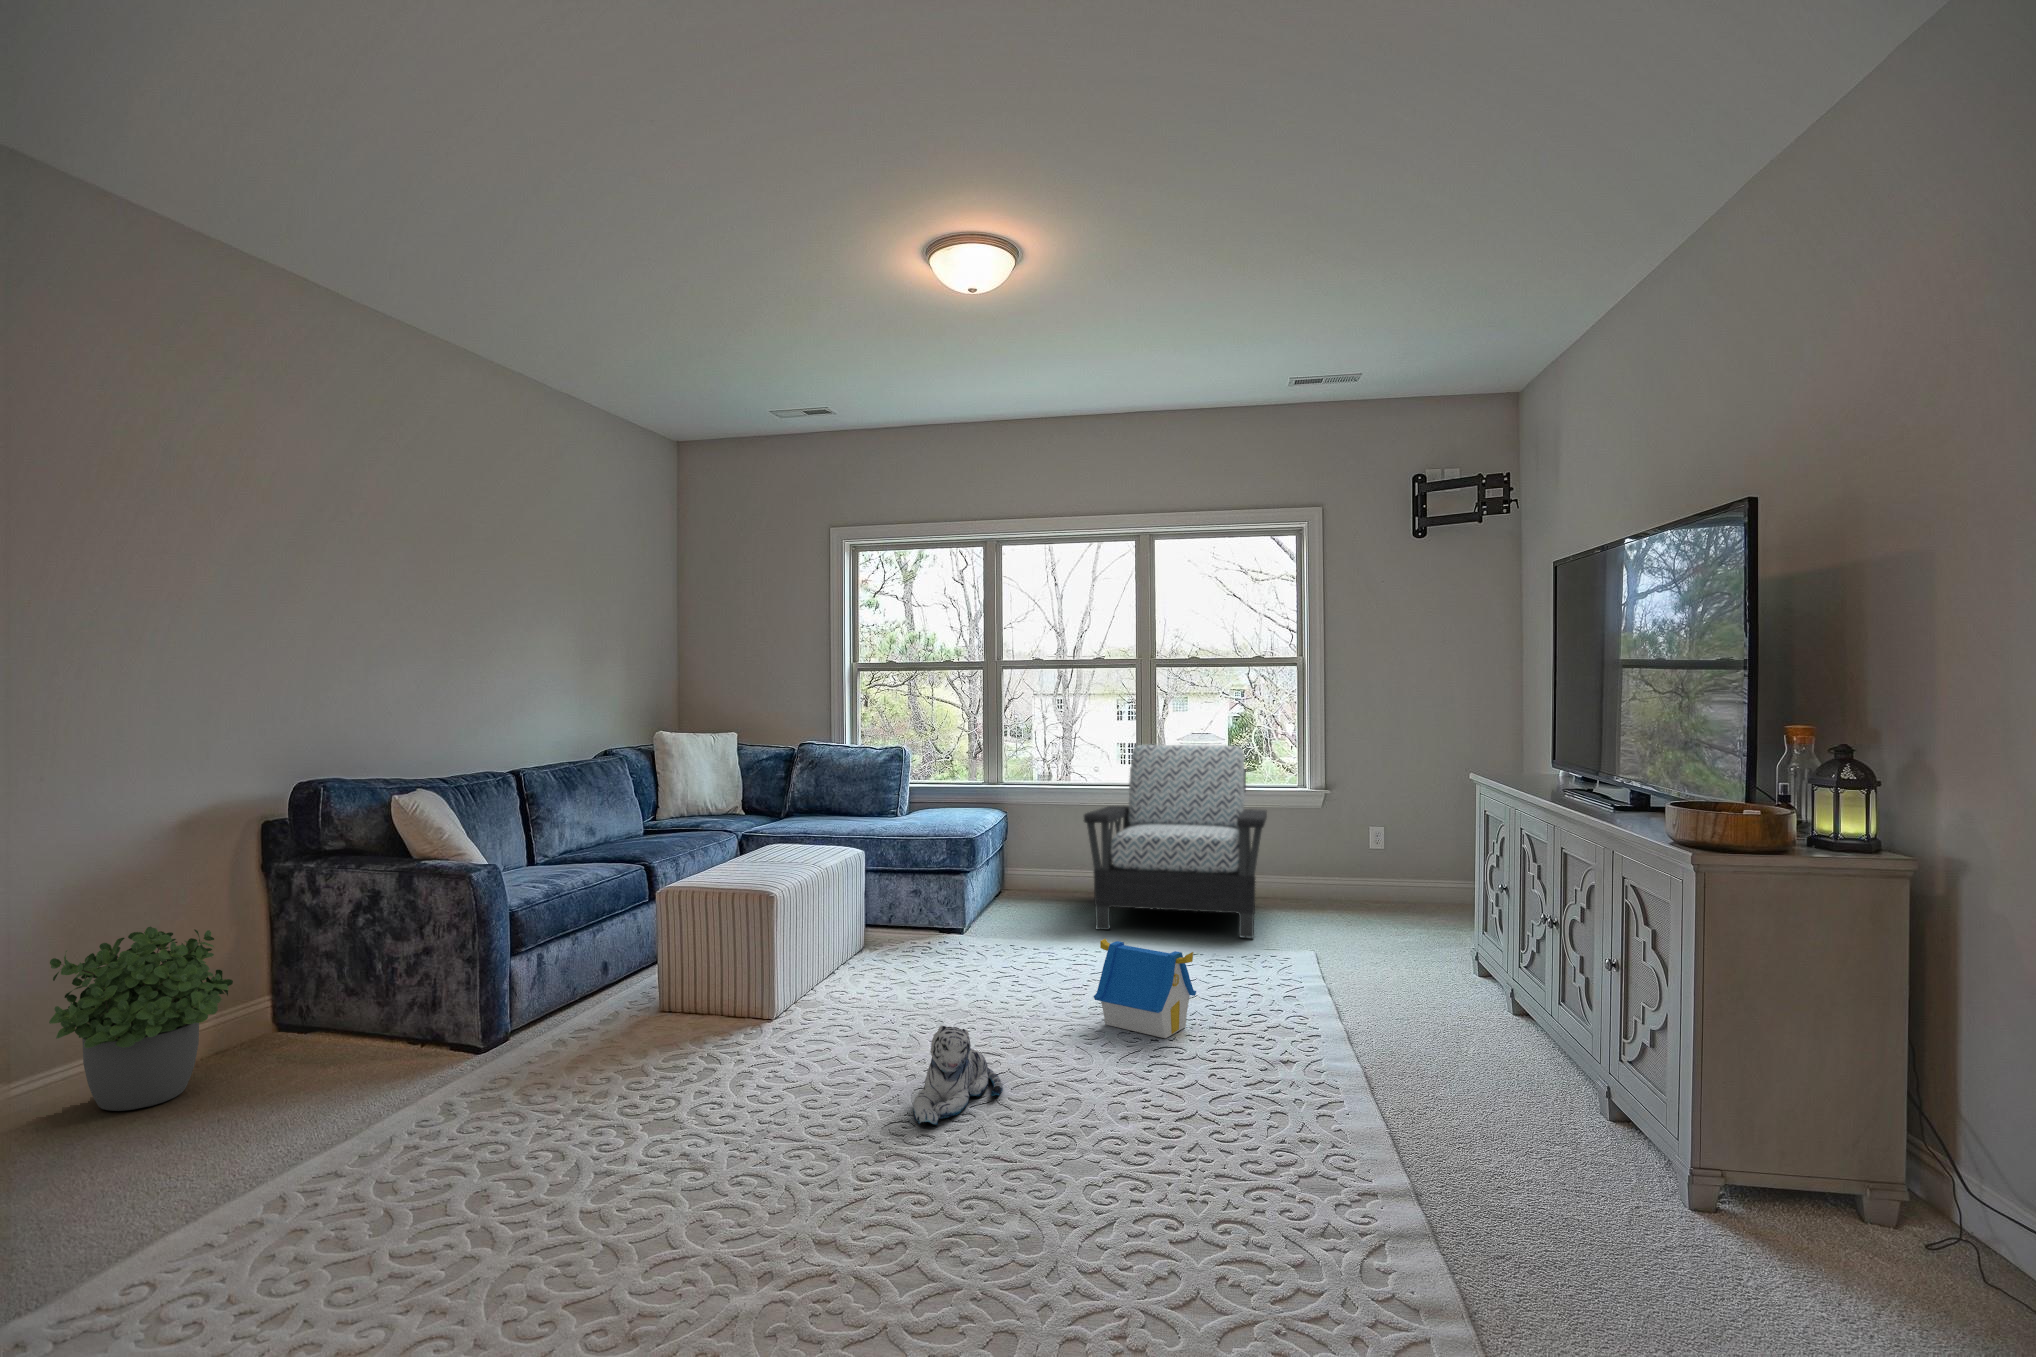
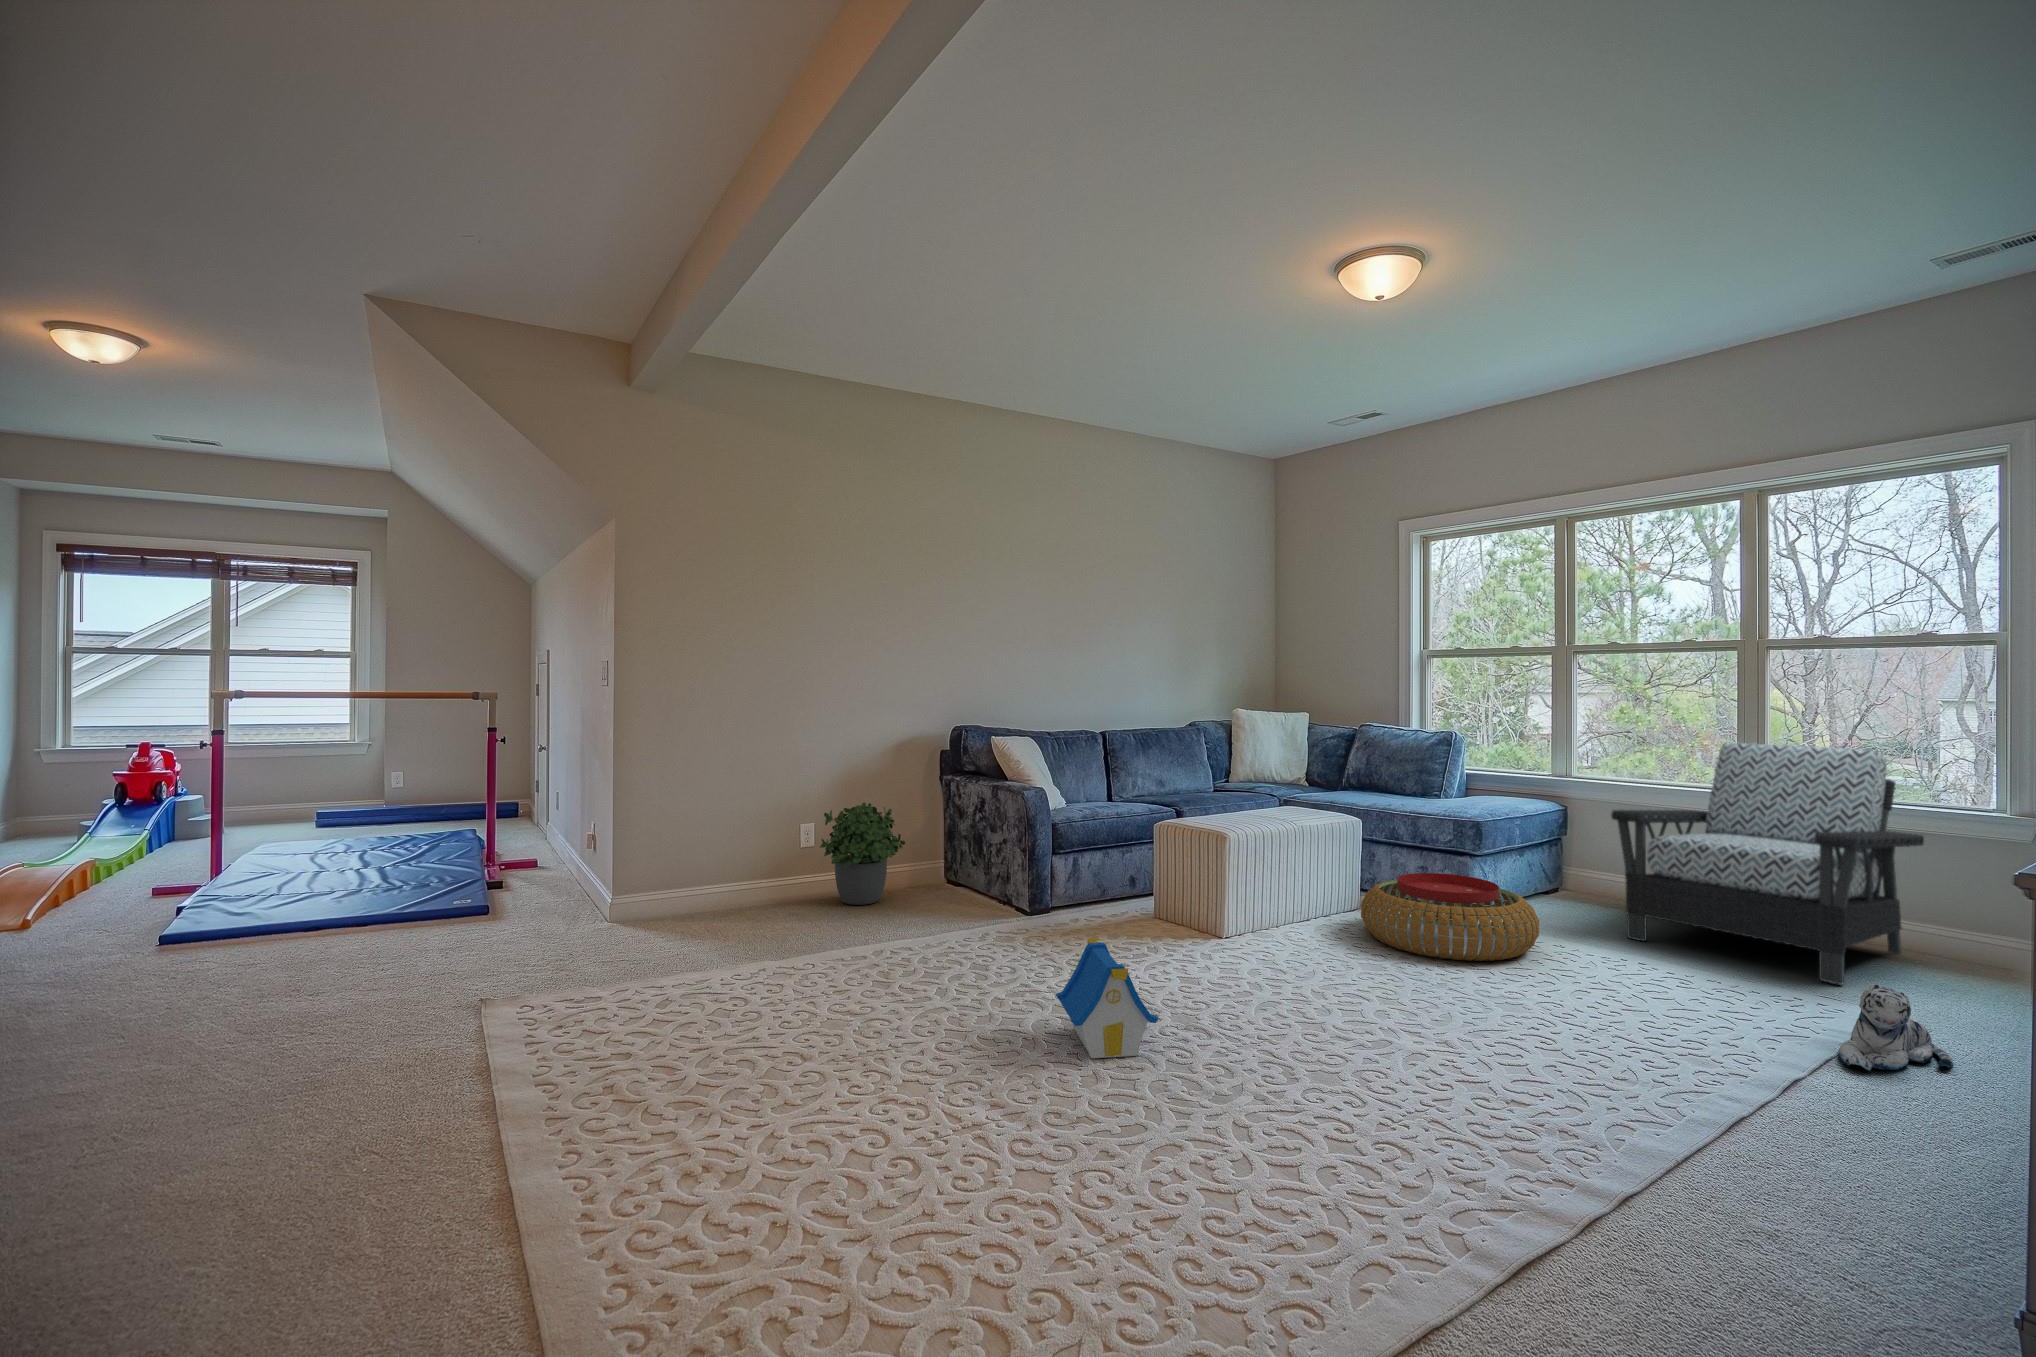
pouf: none [893,896,1060,986] -> present [1361,873,1540,961]
toy house: present [1094,939,1196,1038] -> present [1056,938,1159,1058]
plush toy: present [913,1025,1003,1125] -> present [1838,984,1953,1071]

